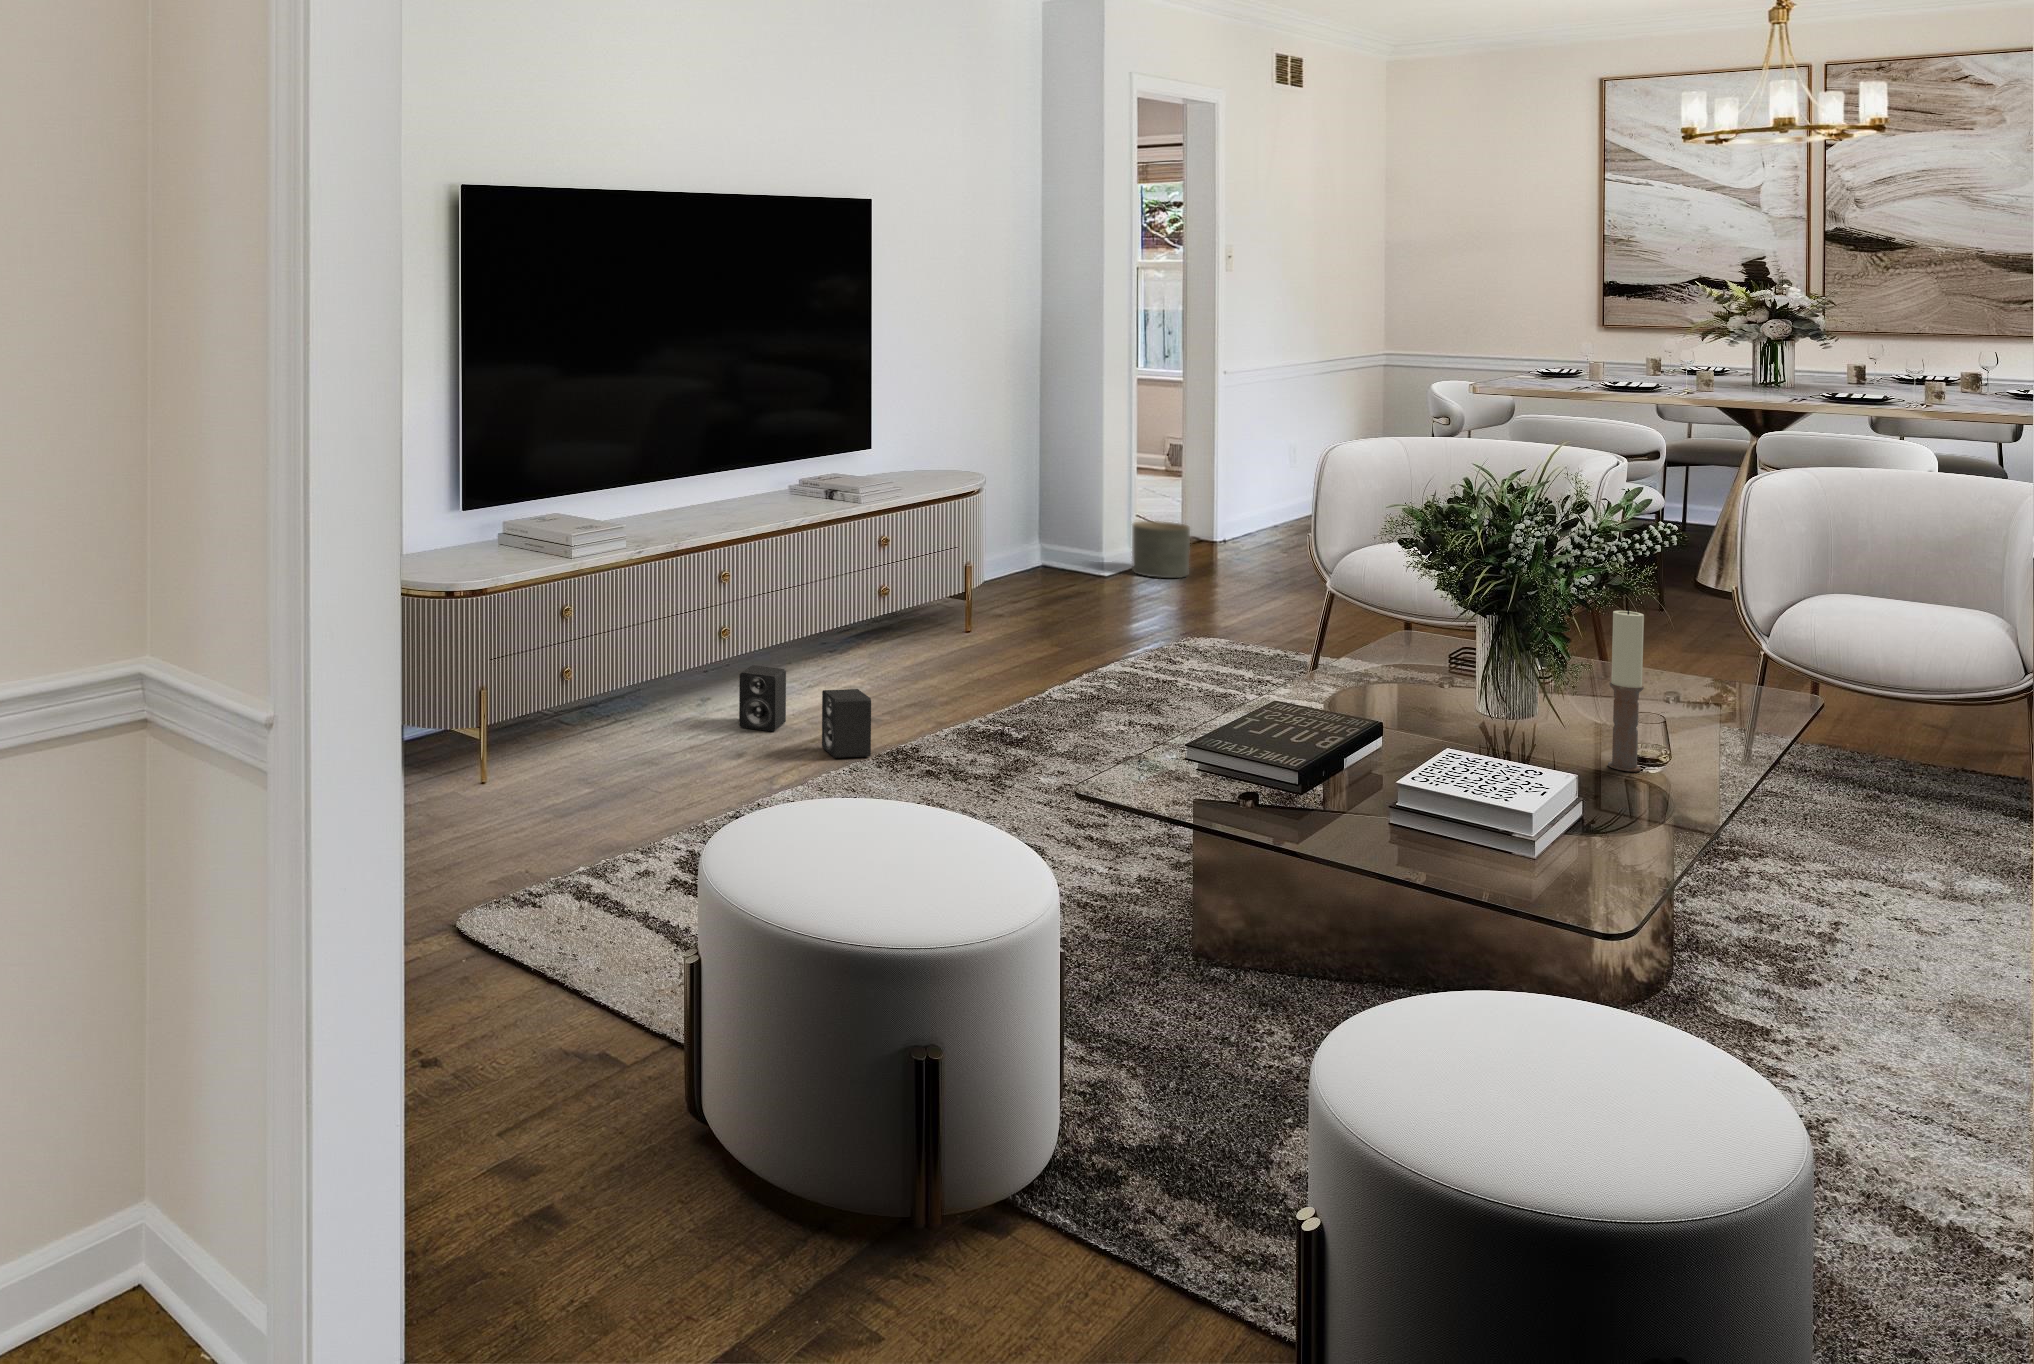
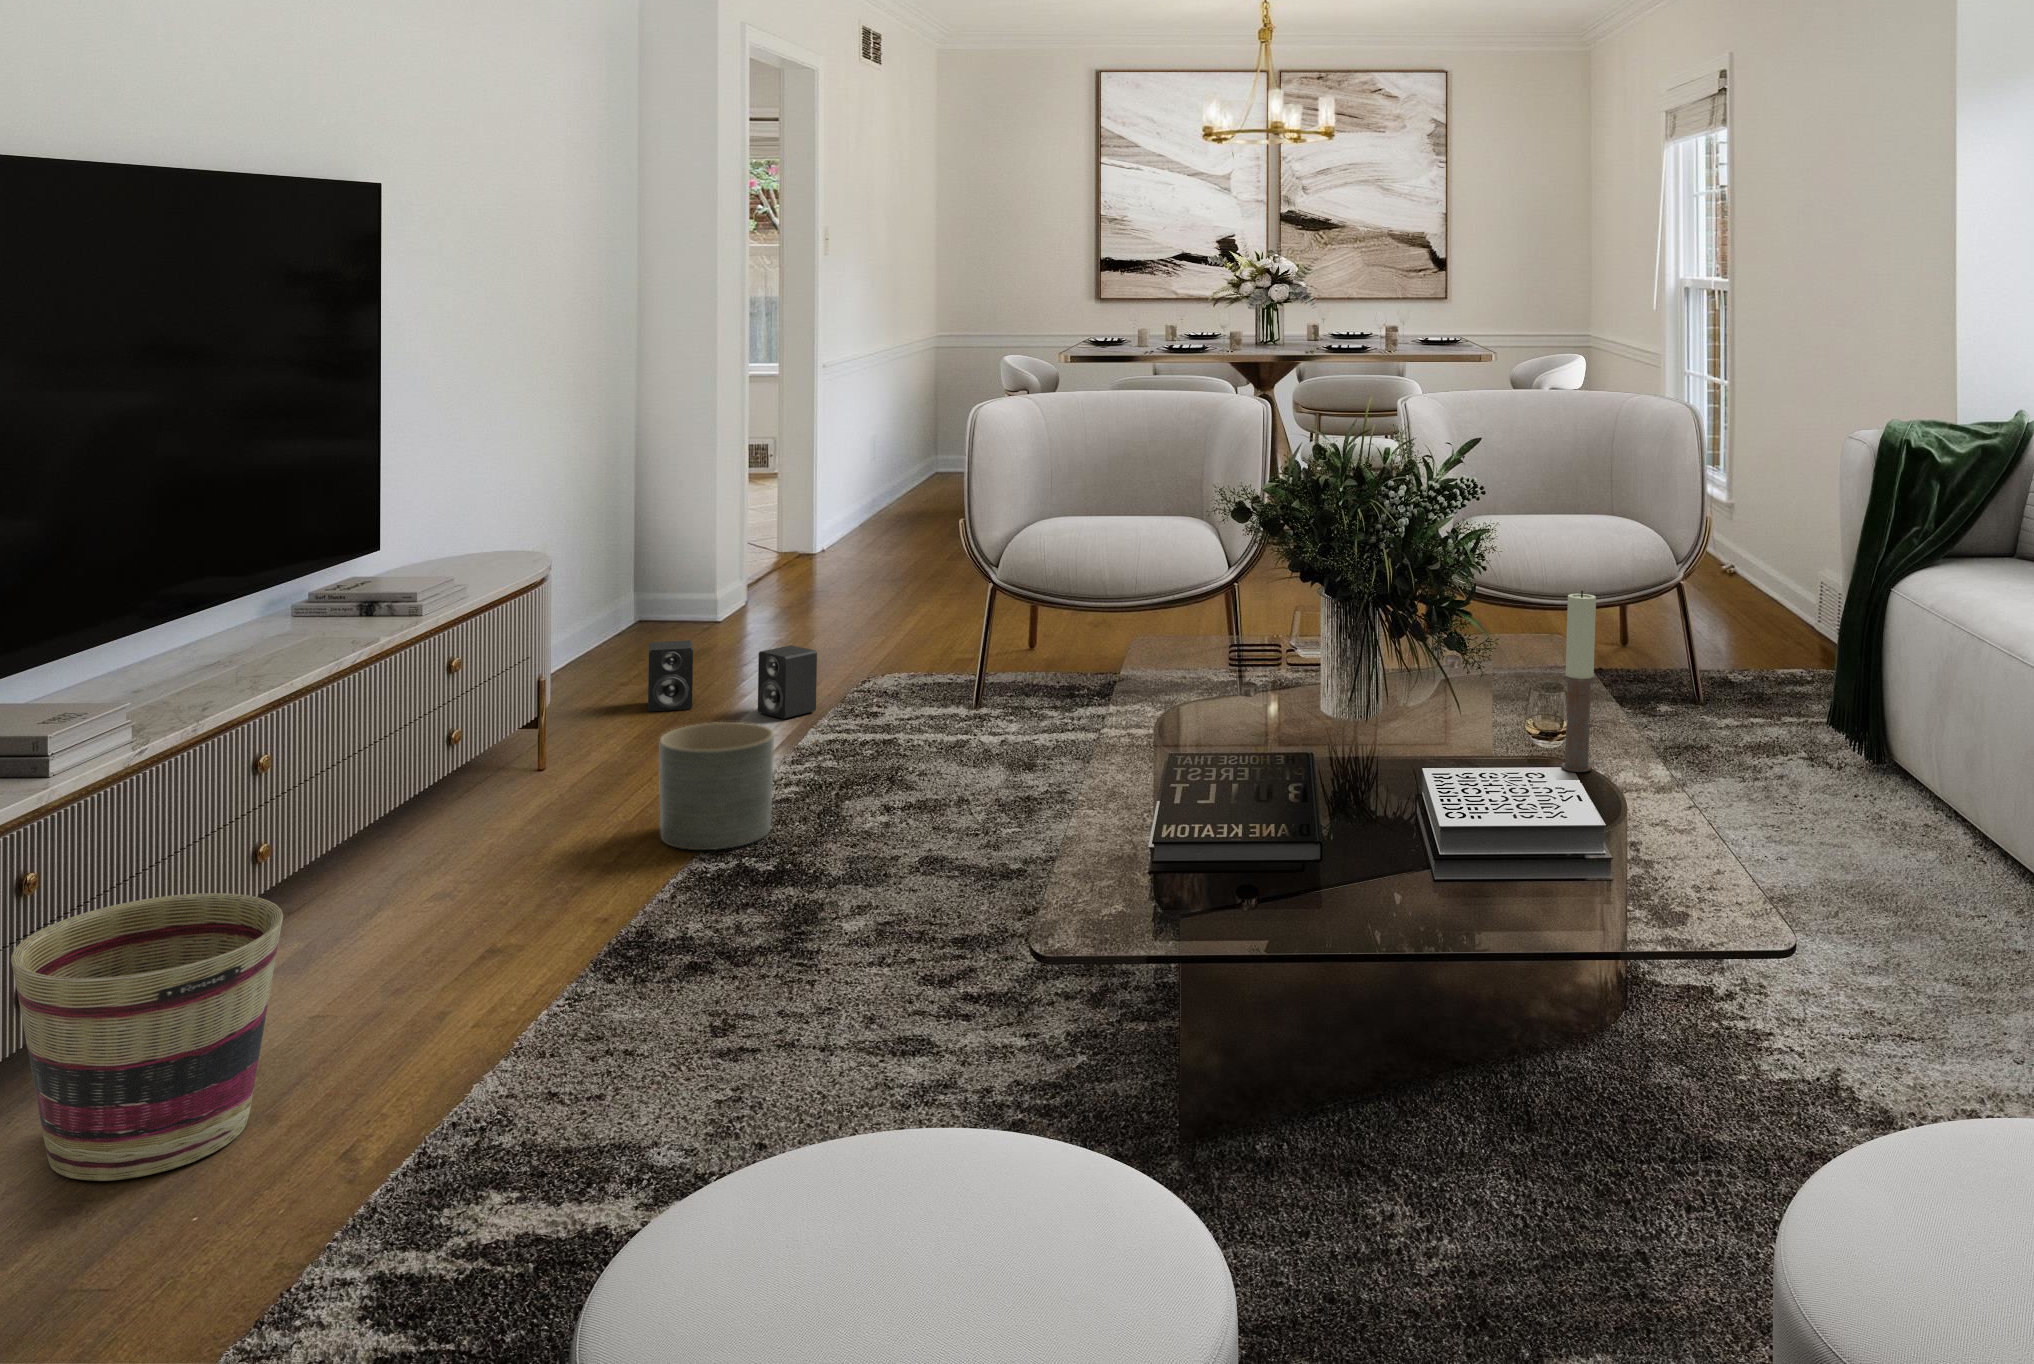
planter: present [1132,521,1190,578] -> present [659,722,774,850]
basket: none [567,660,685,795] -> present [11,893,283,1181]
speaker: present [739,665,871,758] -> present [648,640,817,719]

